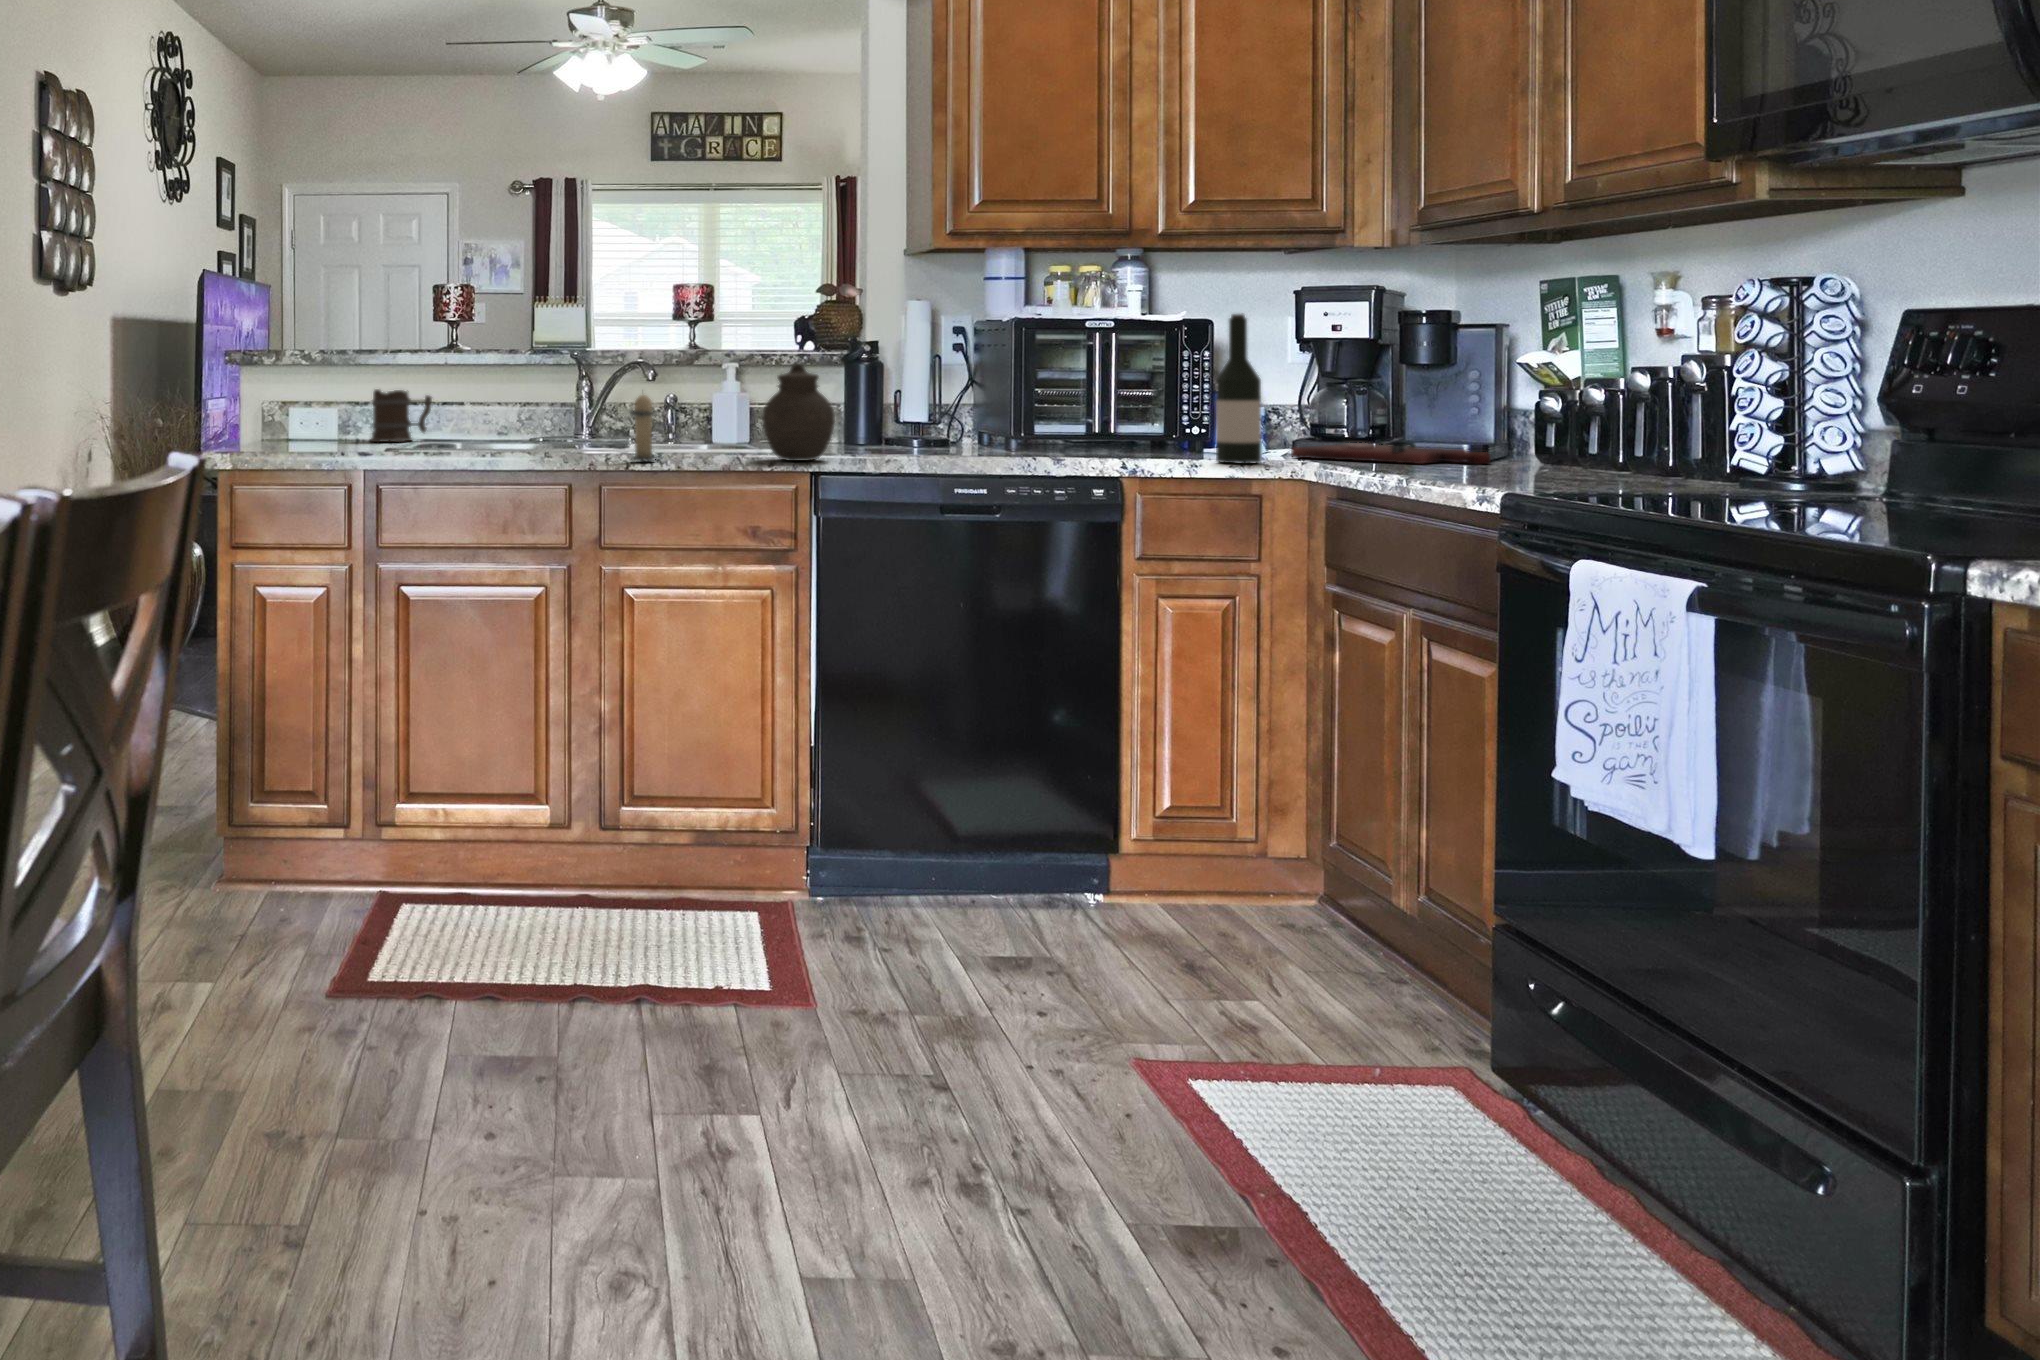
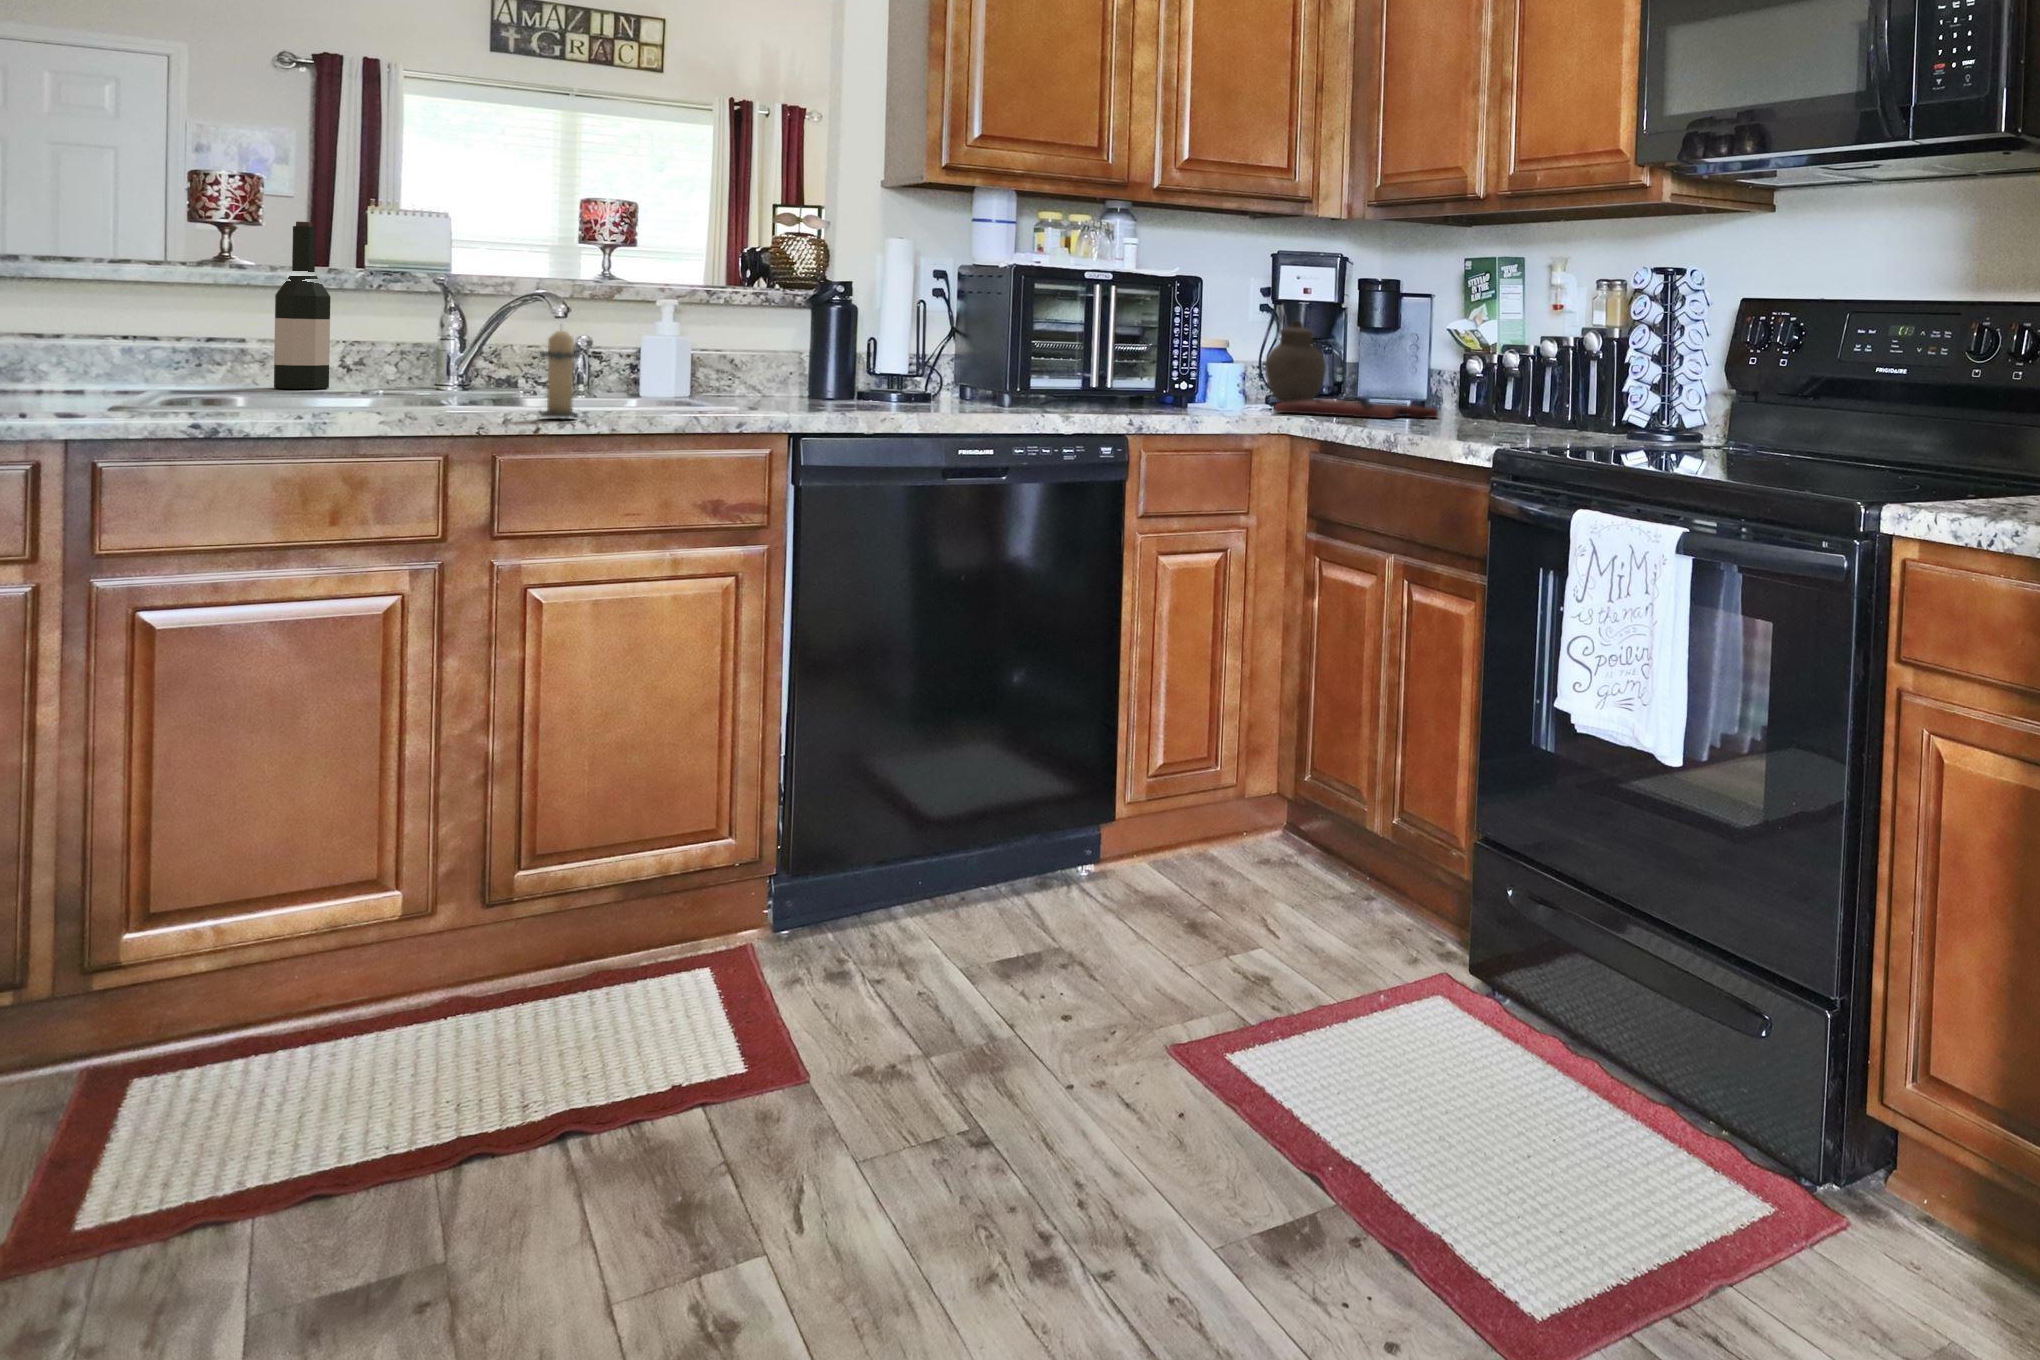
wine bottle: present [1216,314,1262,463] -> present [274,222,330,389]
jar: present [762,364,835,461] -> present [1265,321,1326,402]
mug: present [371,389,432,442] -> none [51,310,178,389]

